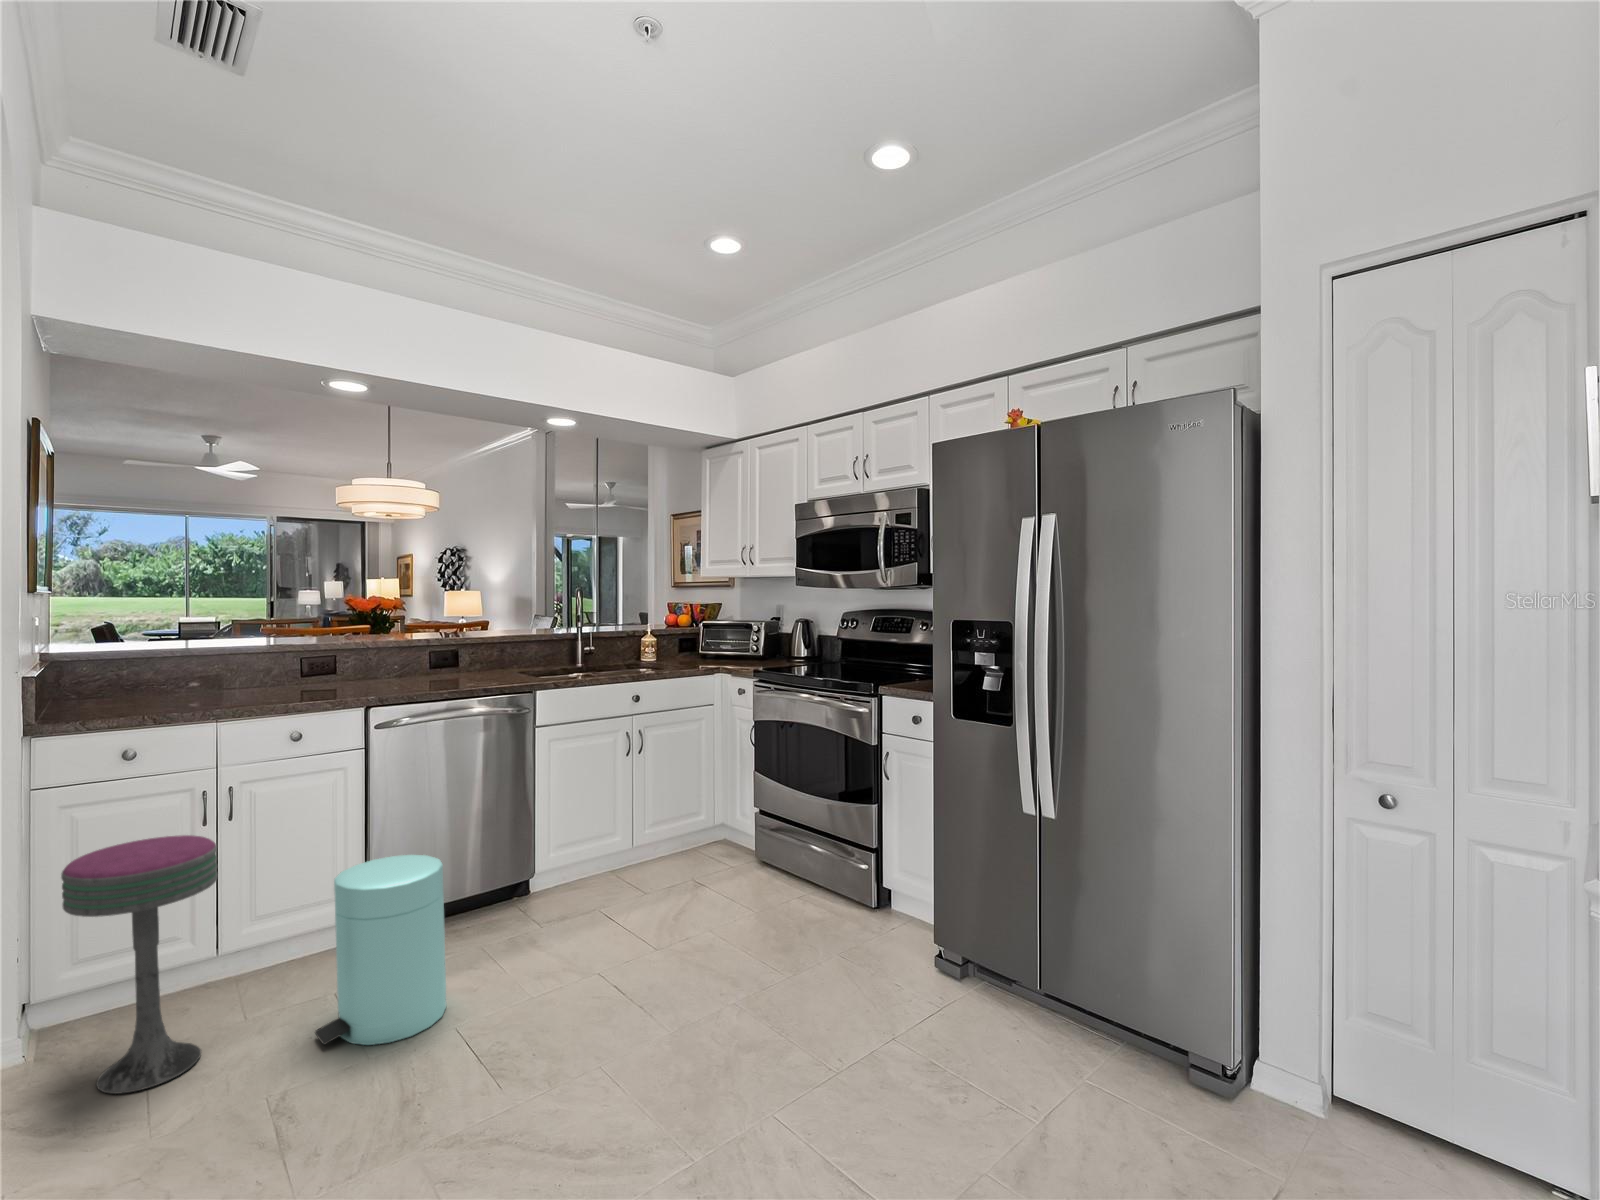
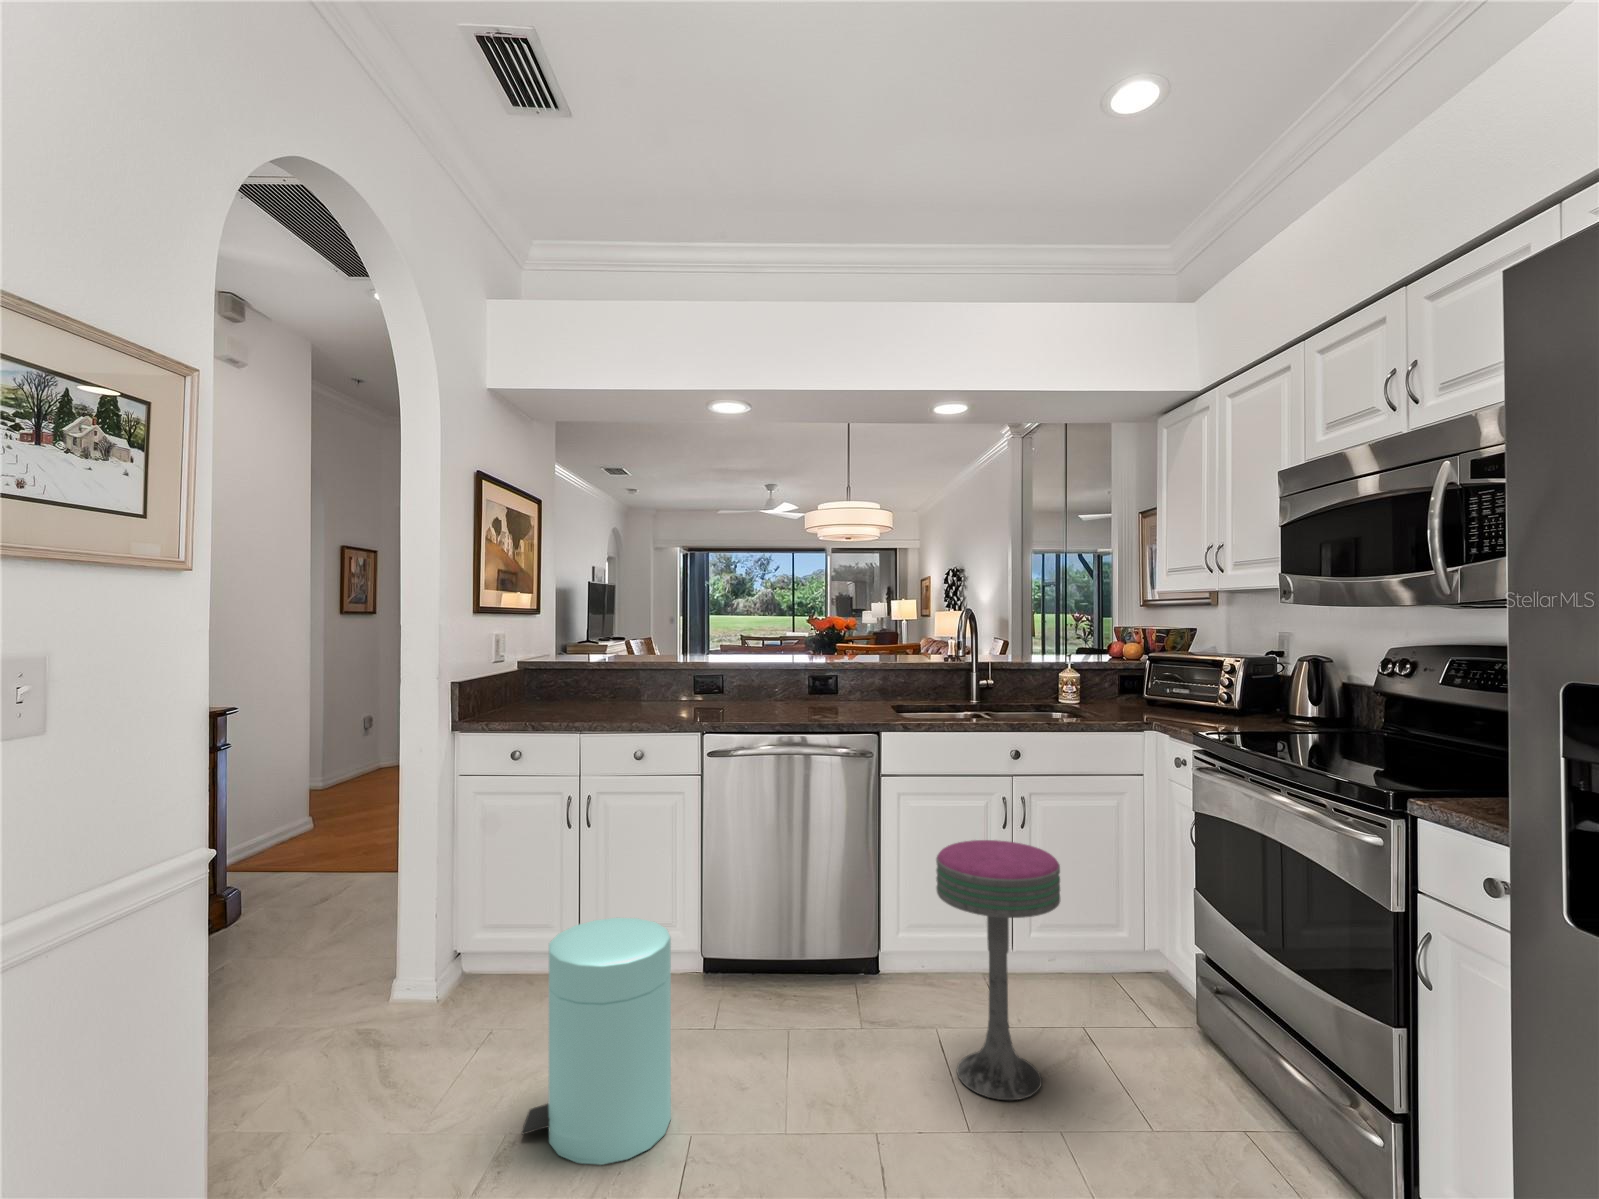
bar stool: present [61,835,218,1094] -> present [936,840,1060,1100]

